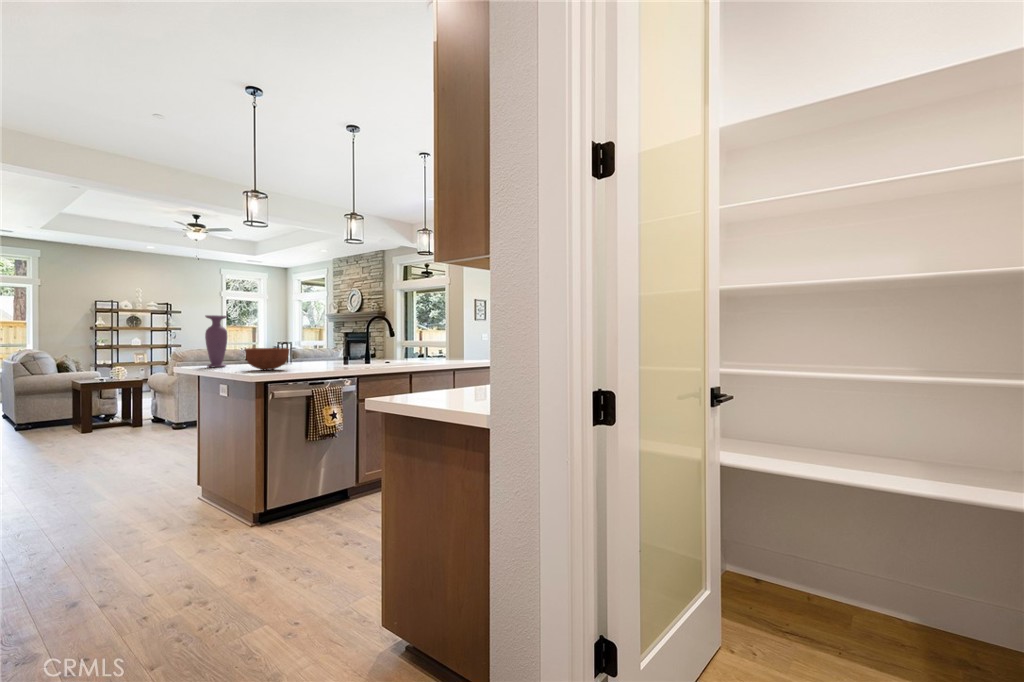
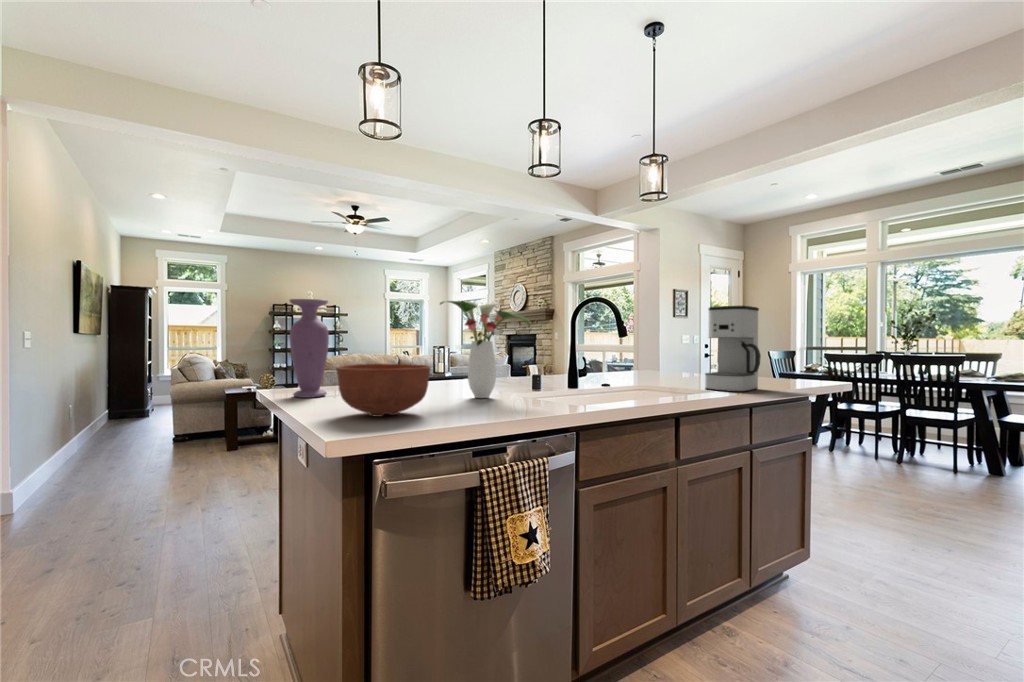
flower arrangement: none [292,317,339,366] -> present [440,301,529,398]
coffee maker: none [438,320,466,363] -> present [705,306,761,392]

